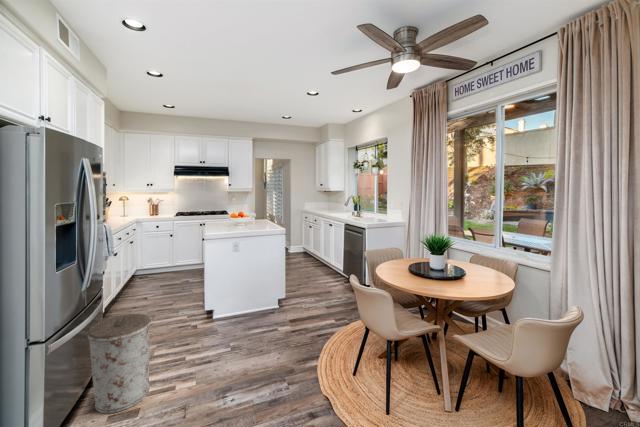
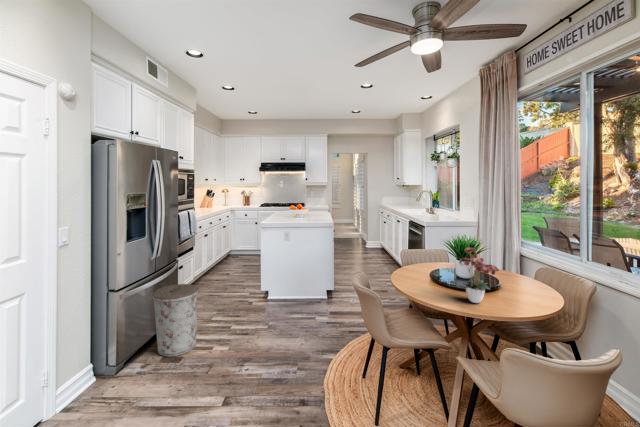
flower arrangement: none [441,237,476,286] -> present [459,247,499,303]

